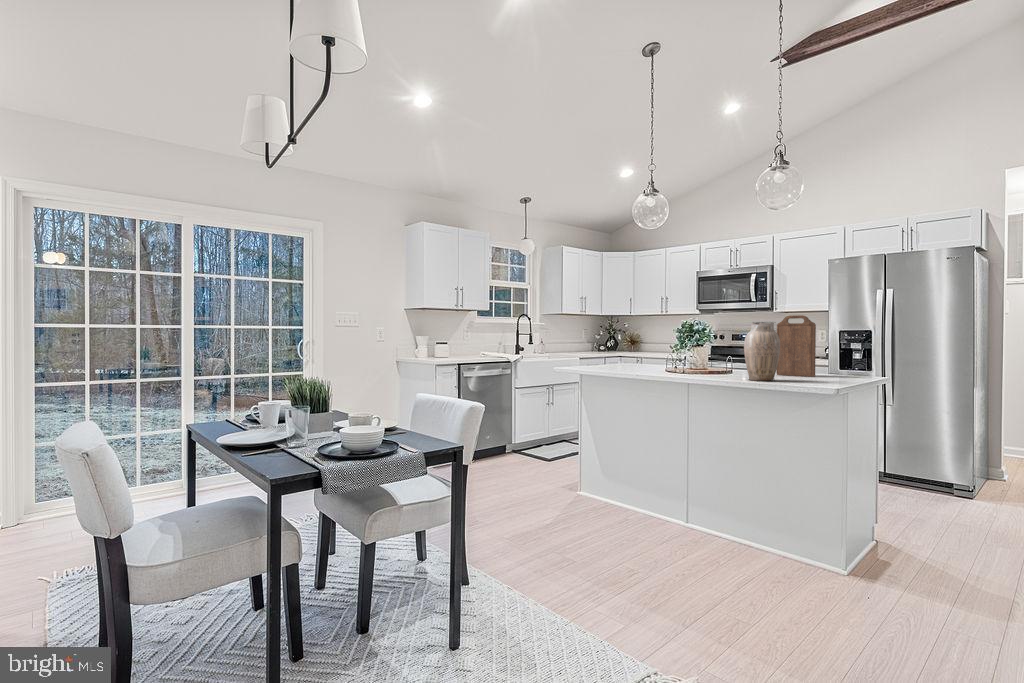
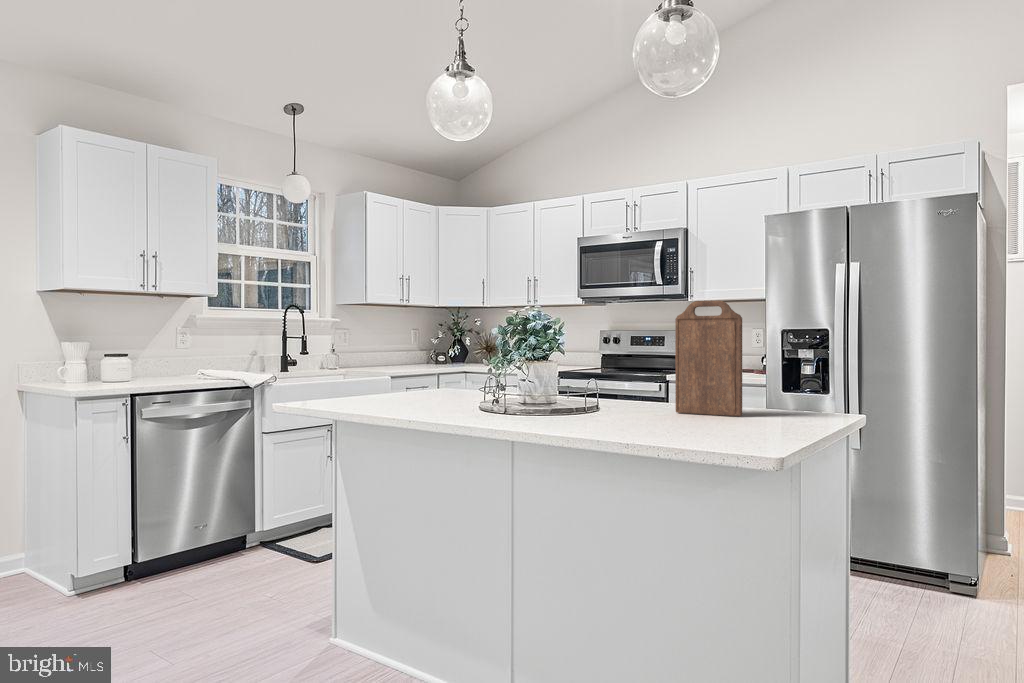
vase: present [744,322,780,381] -> none [602,310,671,435]

